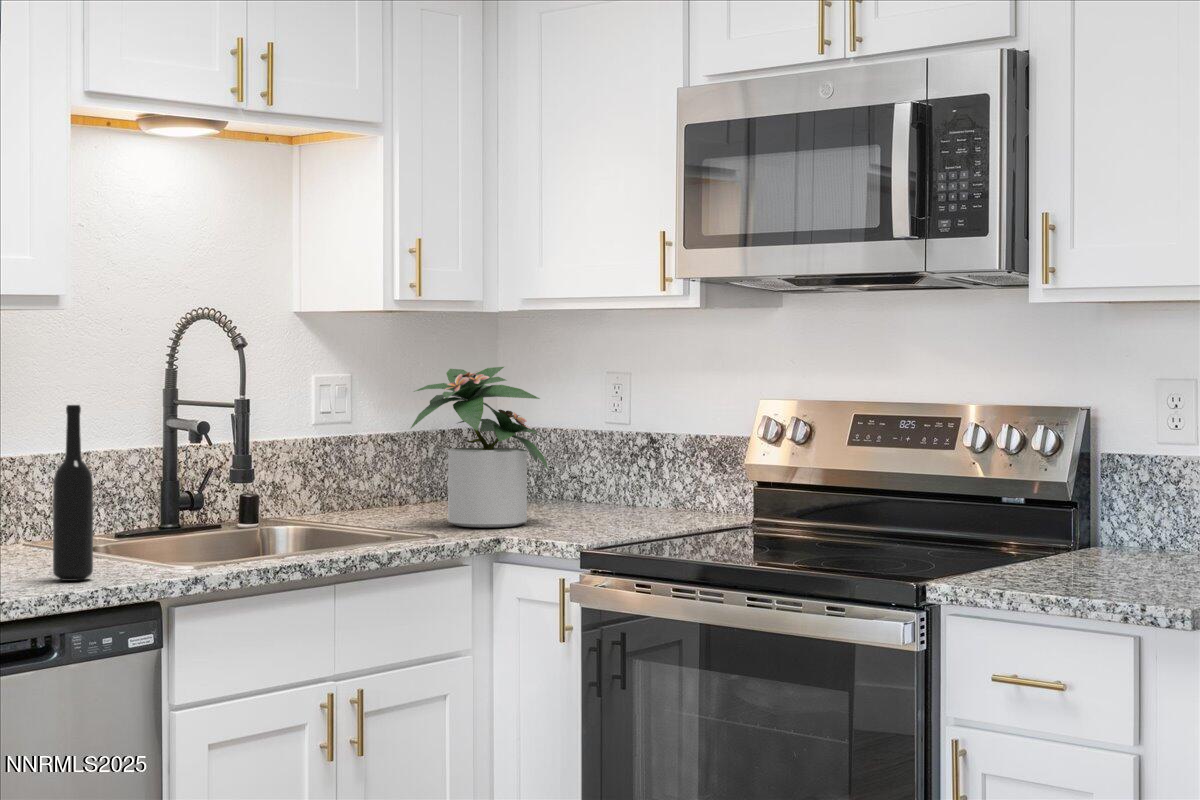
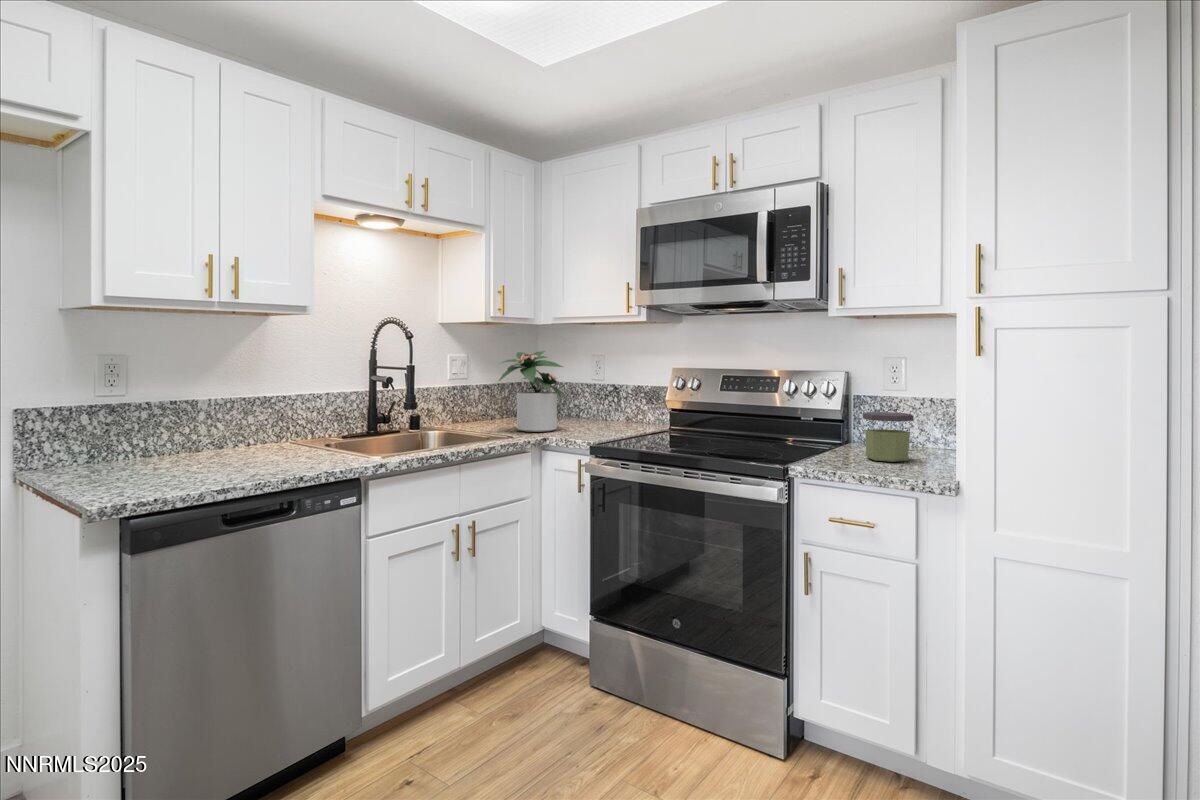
bottle: present [53,405,93,581] -> none [296,366,321,467]
jar: none [1078,484,1164,575] -> present [863,412,914,462]

